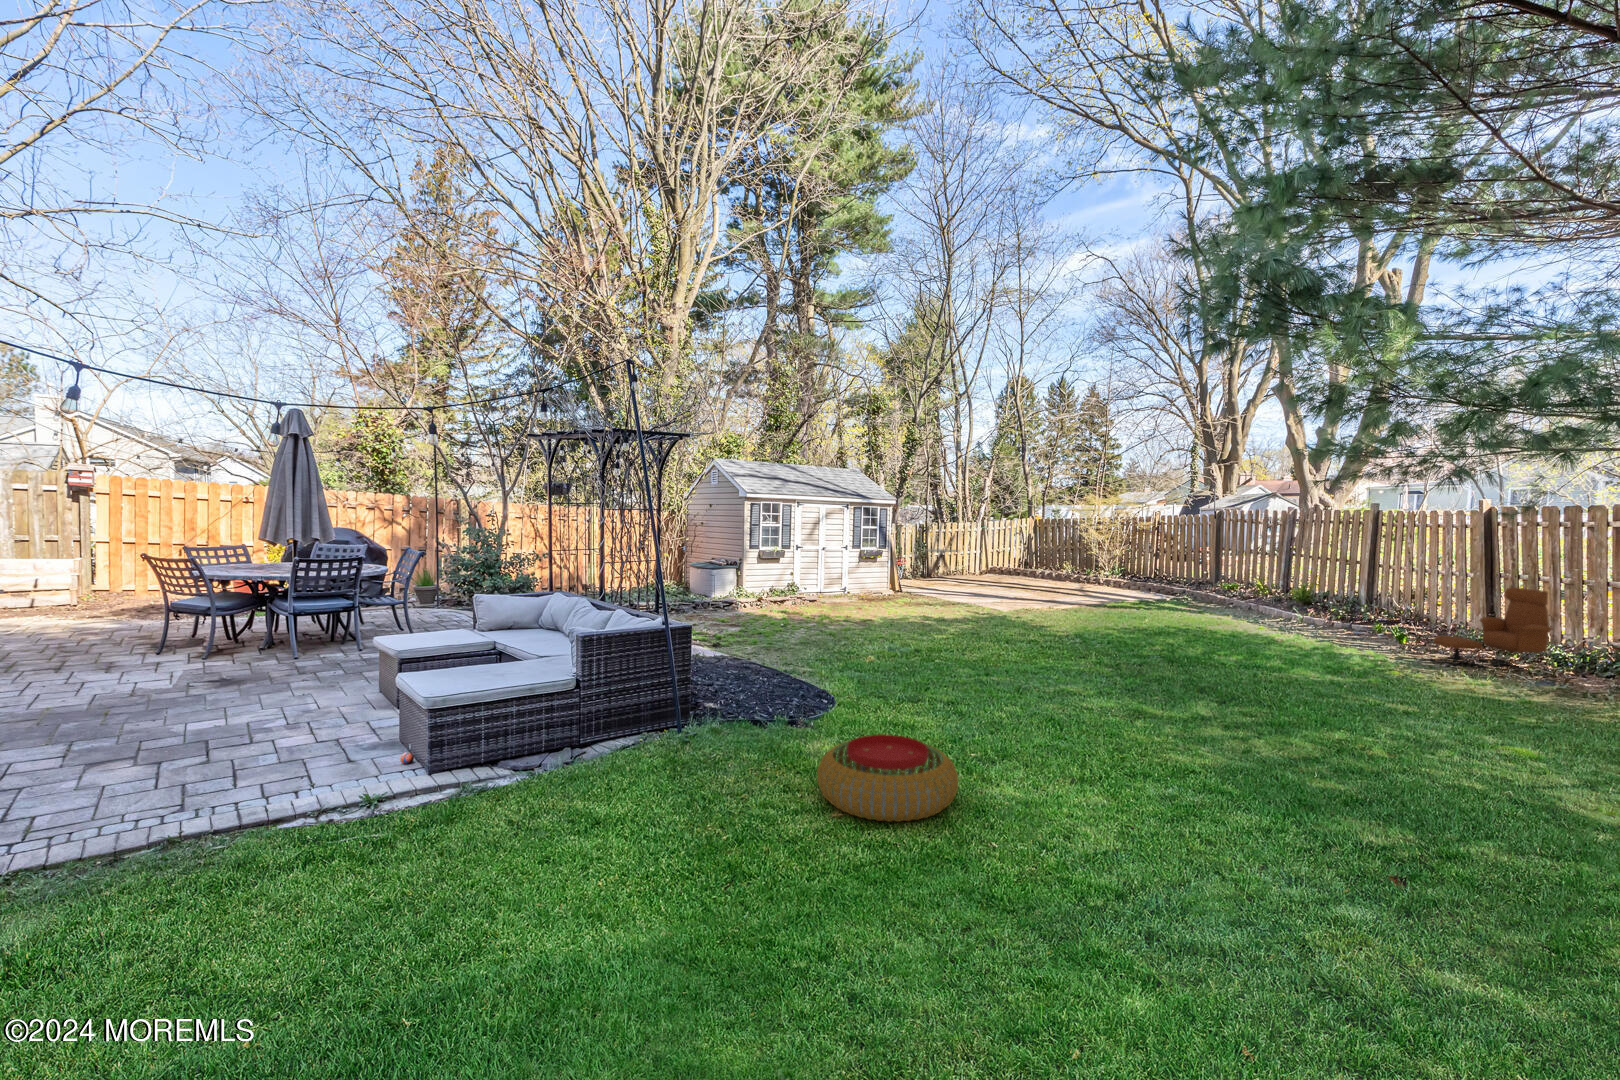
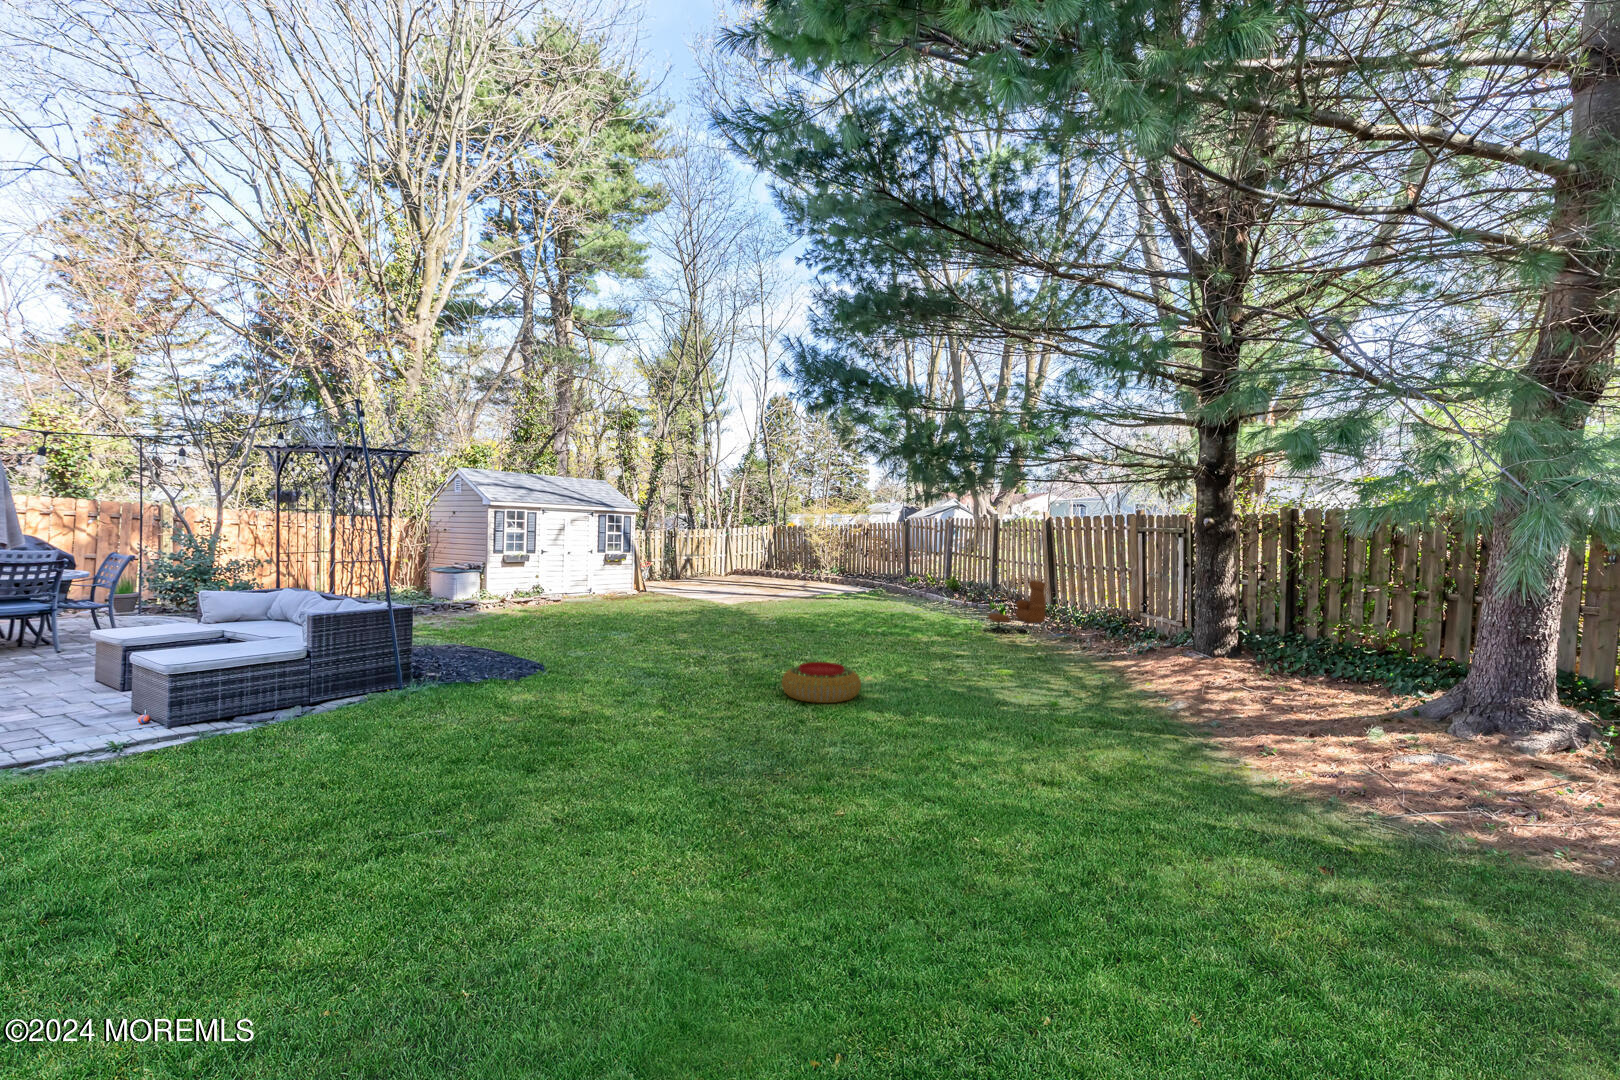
pouf: present [817,734,958,822] -> present [782,662,861,703]

